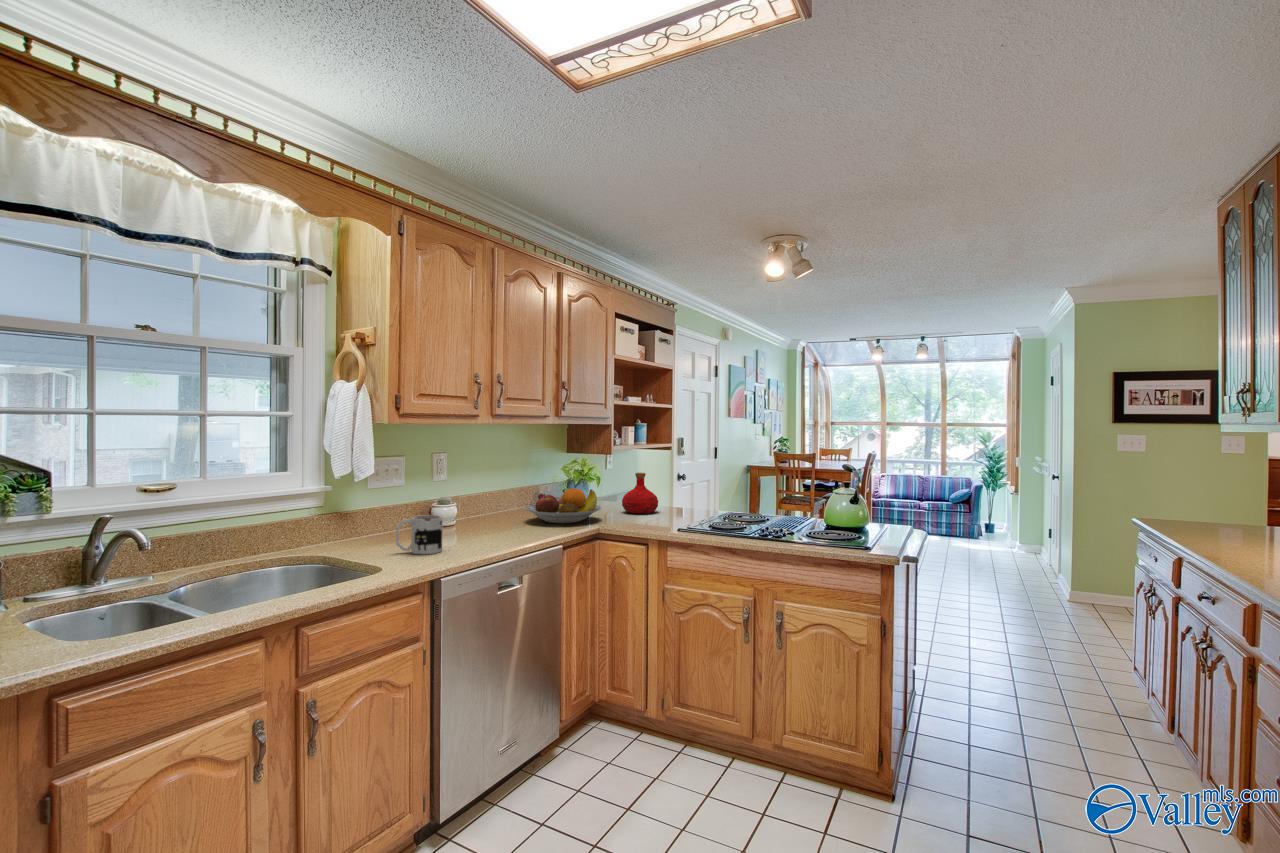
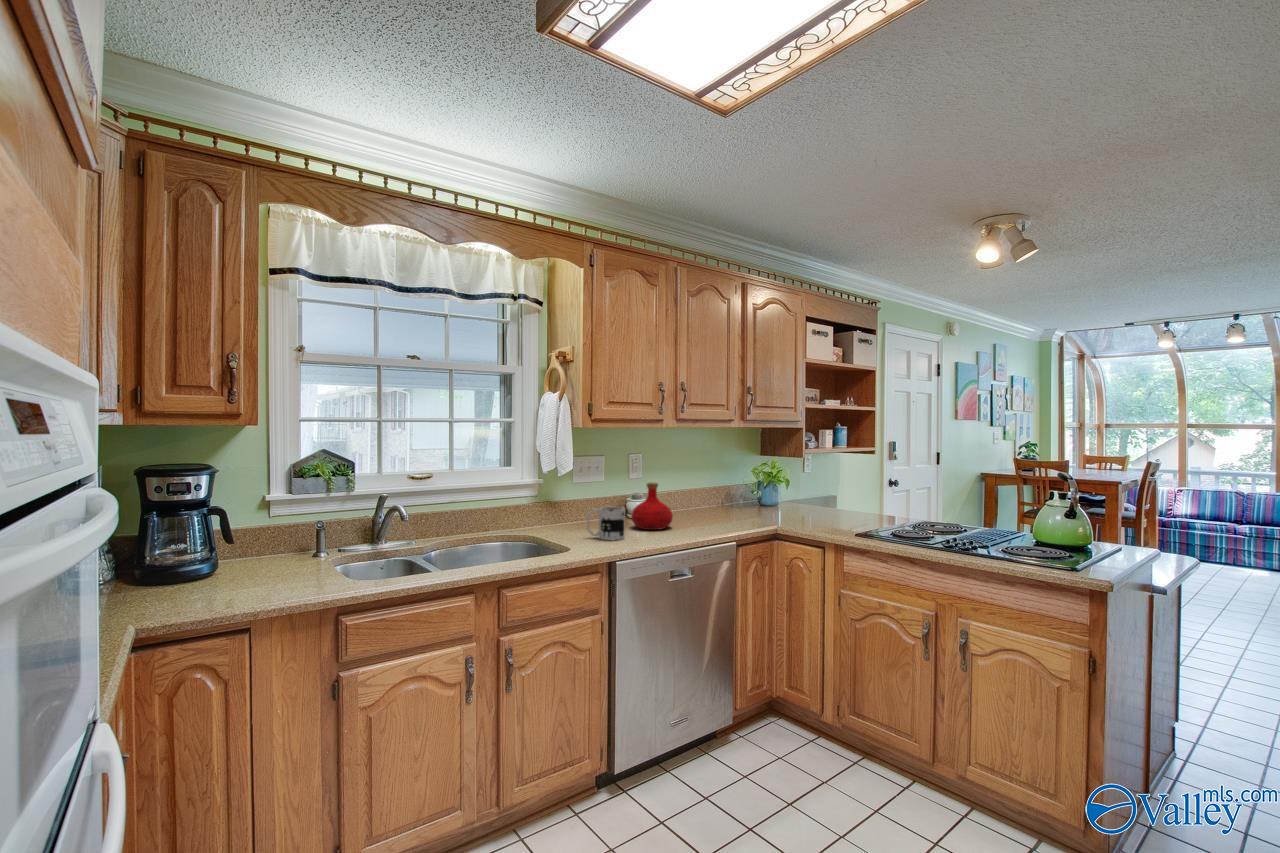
bottle: present [622,473,658,514] -> present [631,482,673,530]
fruit bowl: present [525,488,601,523] -> none [708,489,781,522]

